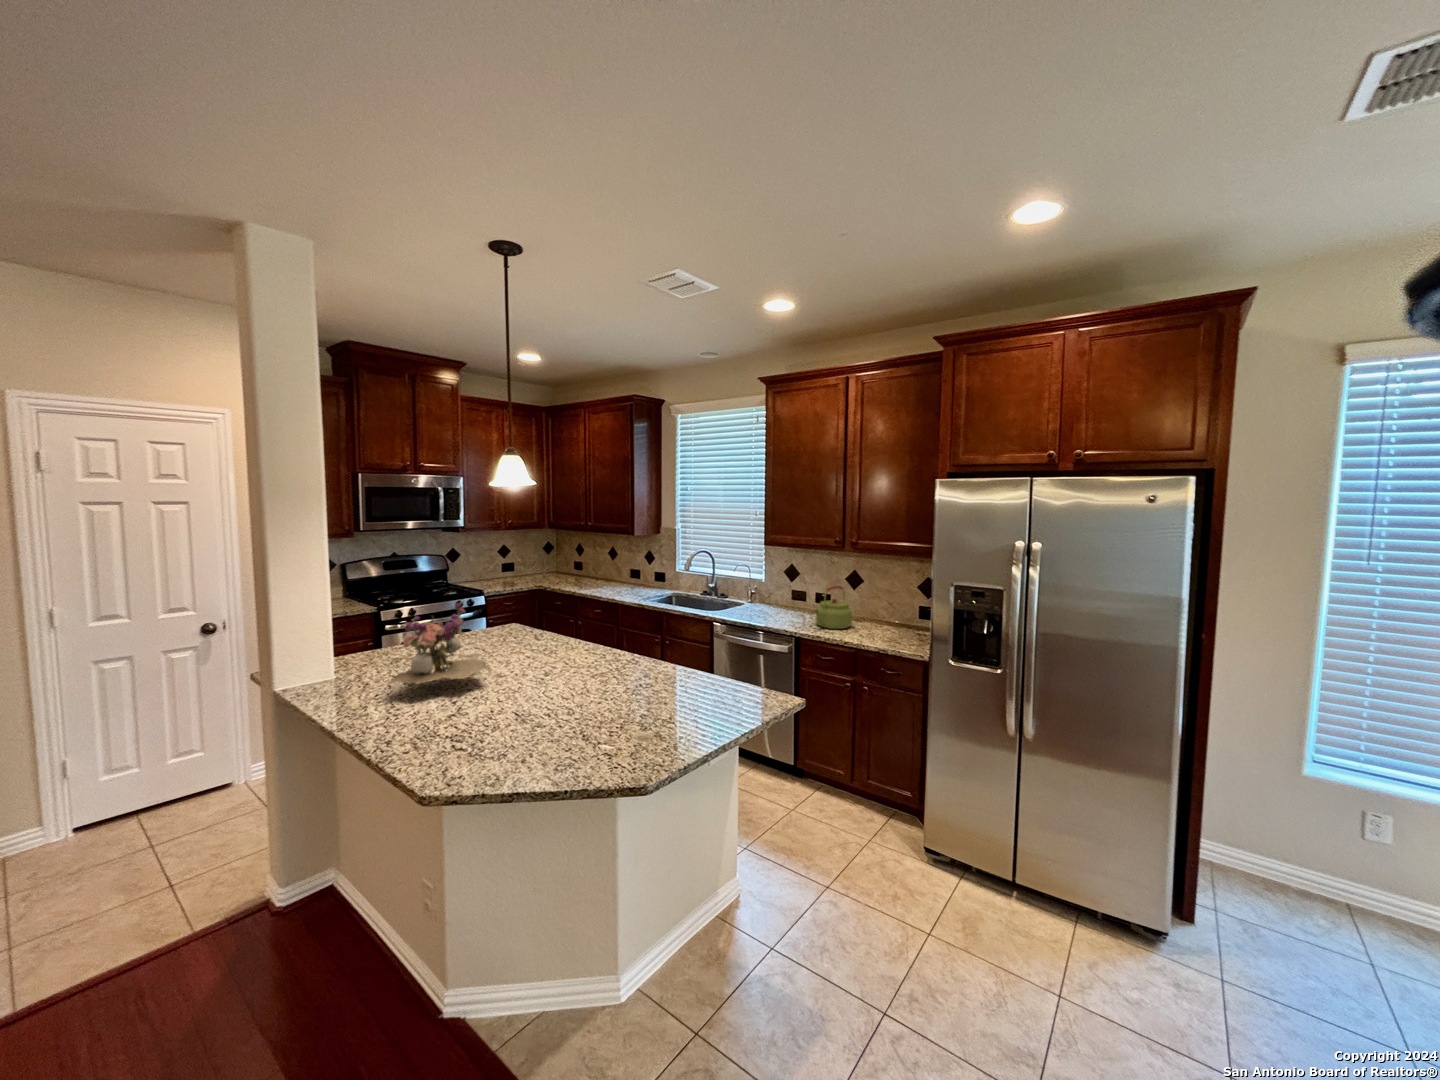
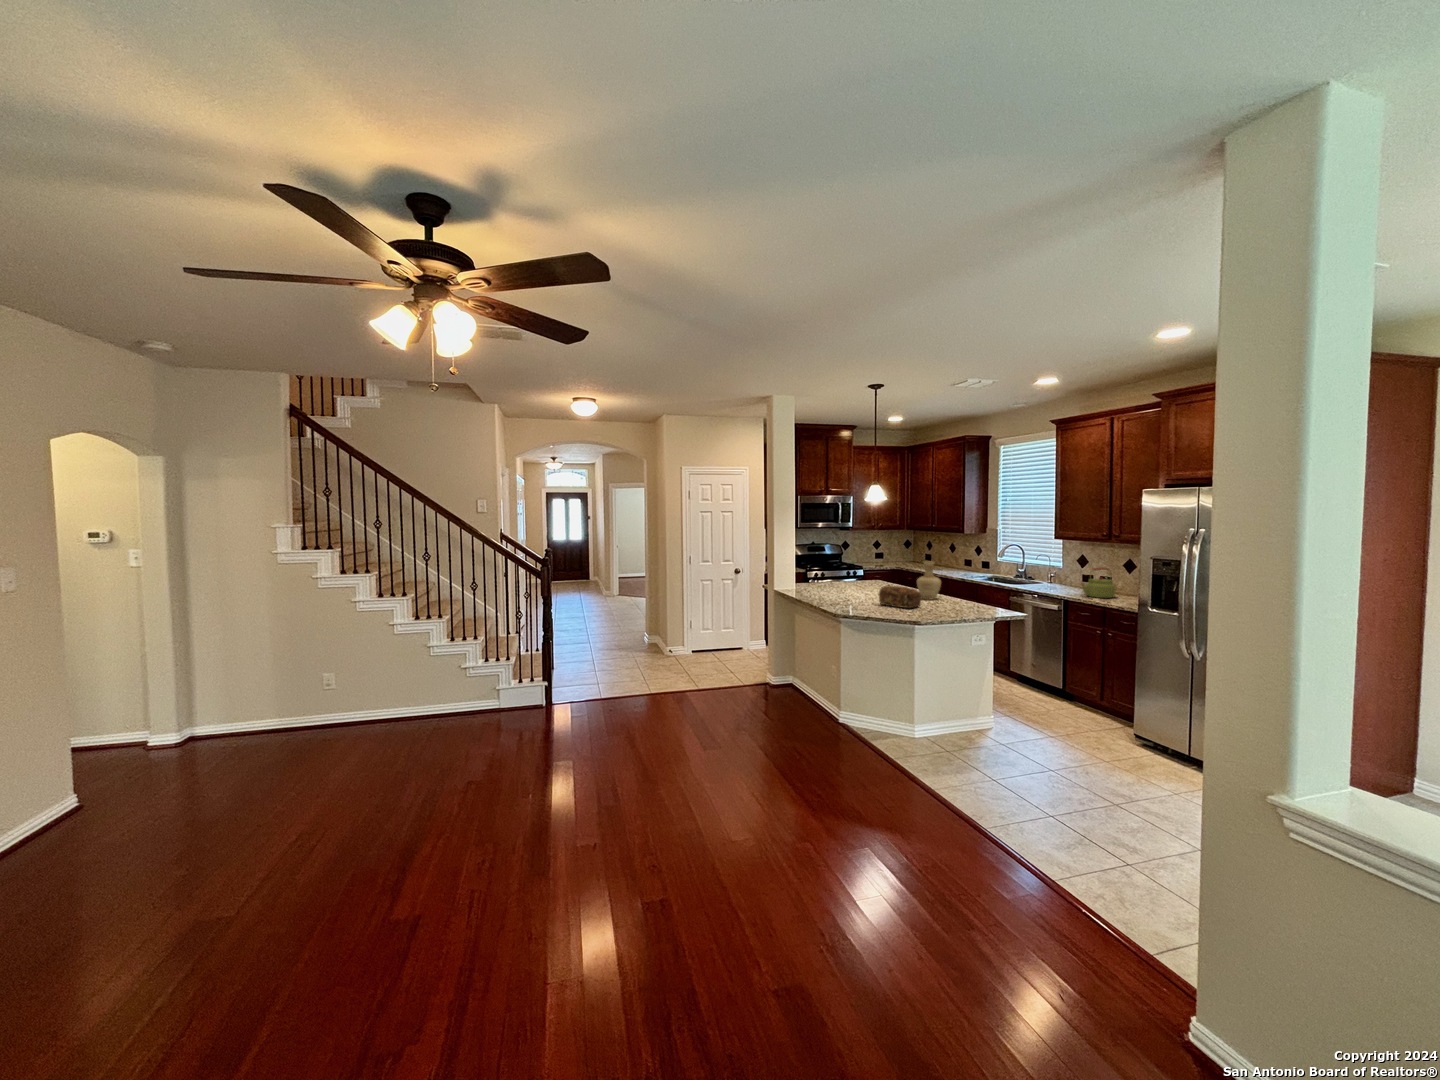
vase: none [601,602,646,678] -> present [917,562,941,600]
flower arrangement: present [390,603,489,688] -> none [821,557,863,595]
bread loaf: none [532,671,625,725] -> present [879,586,921,608]

